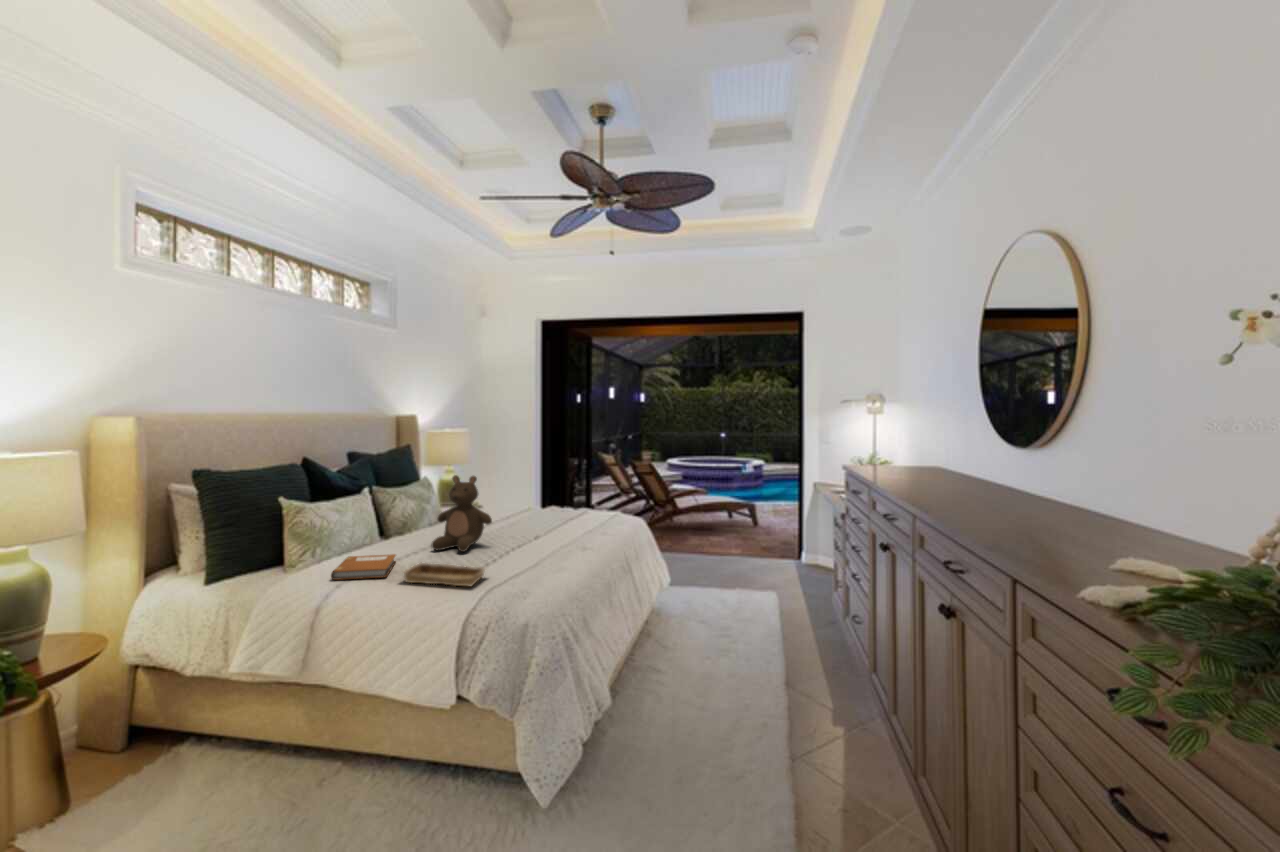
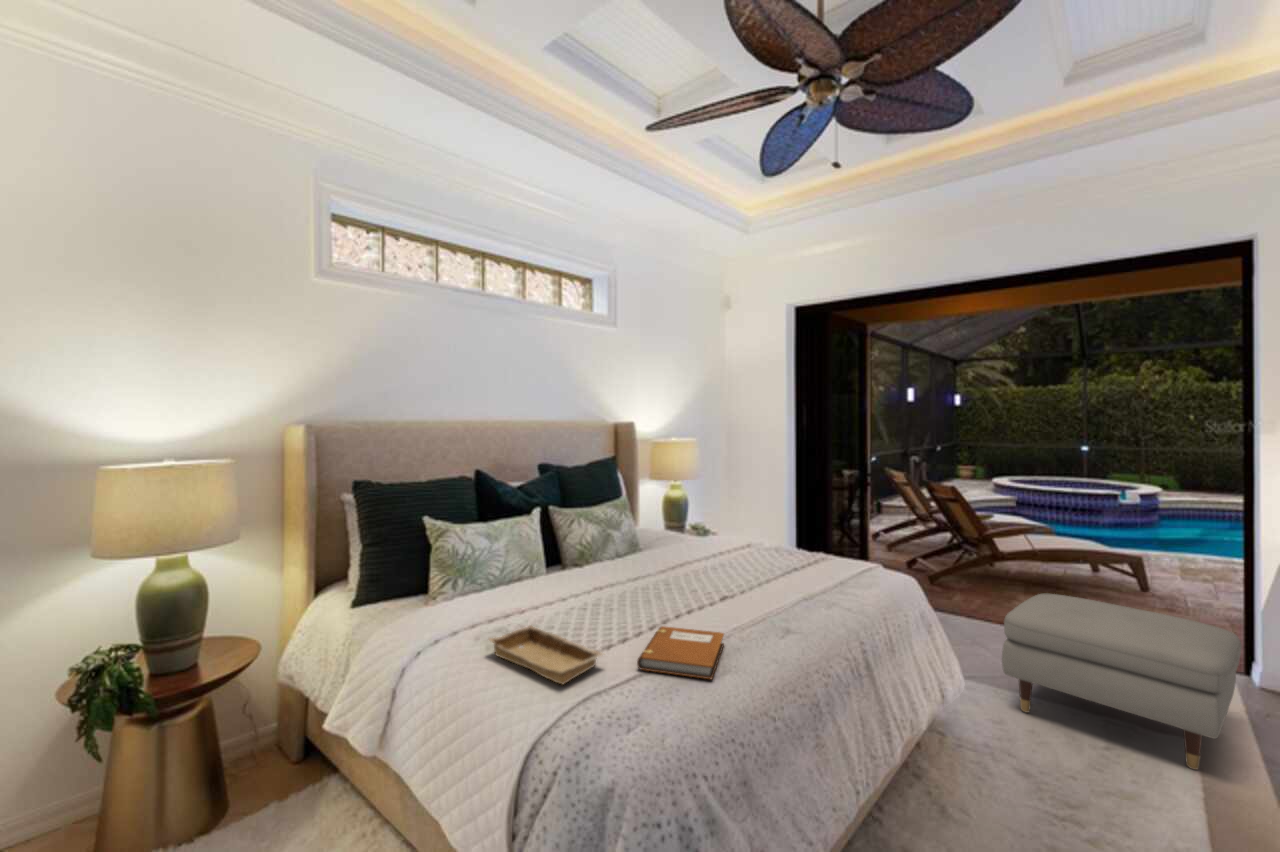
stuffed bear: present [431,475,492,552] -> none [576,501,655,610]
ottoman: none [688,524,796,604] -> present [1002,594,1242,770]
notebook: present [331,554,396,580] -> present [637,626,724,679]

